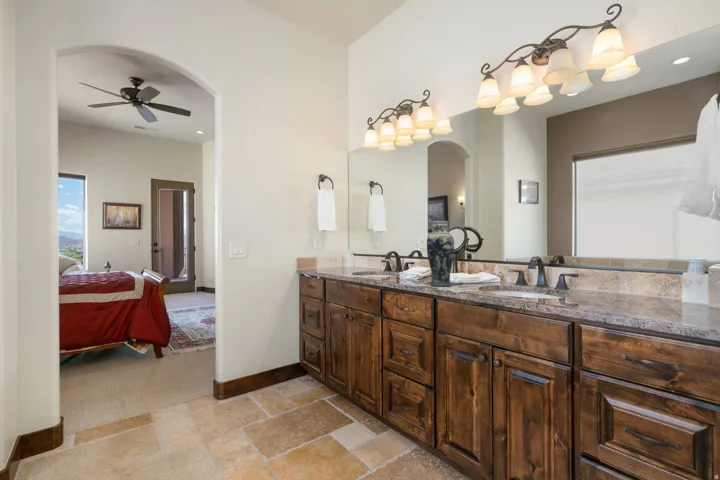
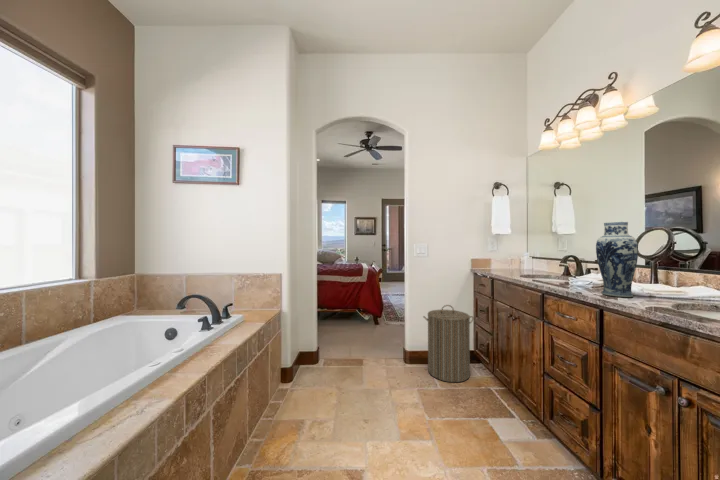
laundry hamper: none [245,315,304,409] -> present [424,305,474,382]

